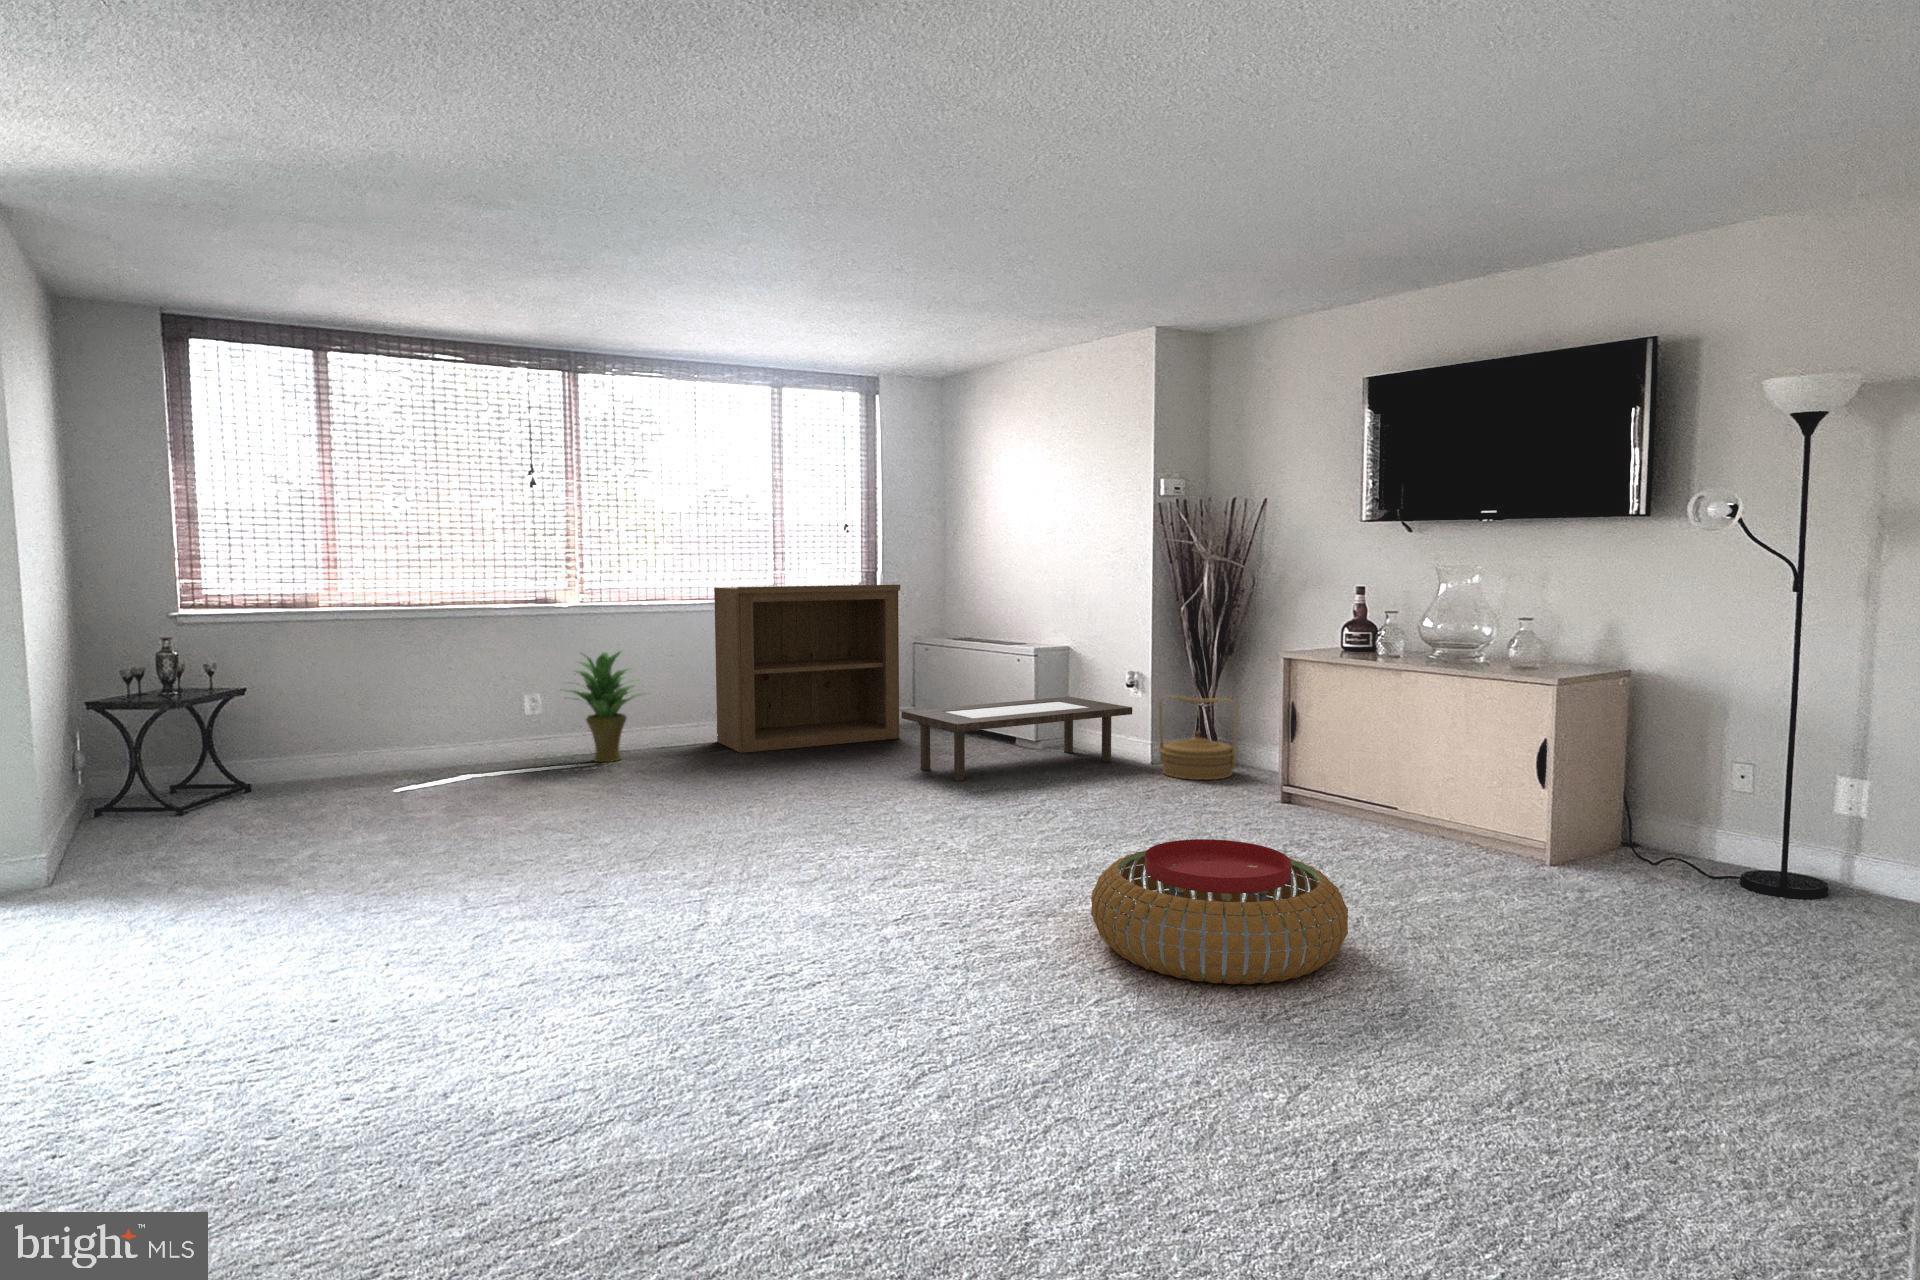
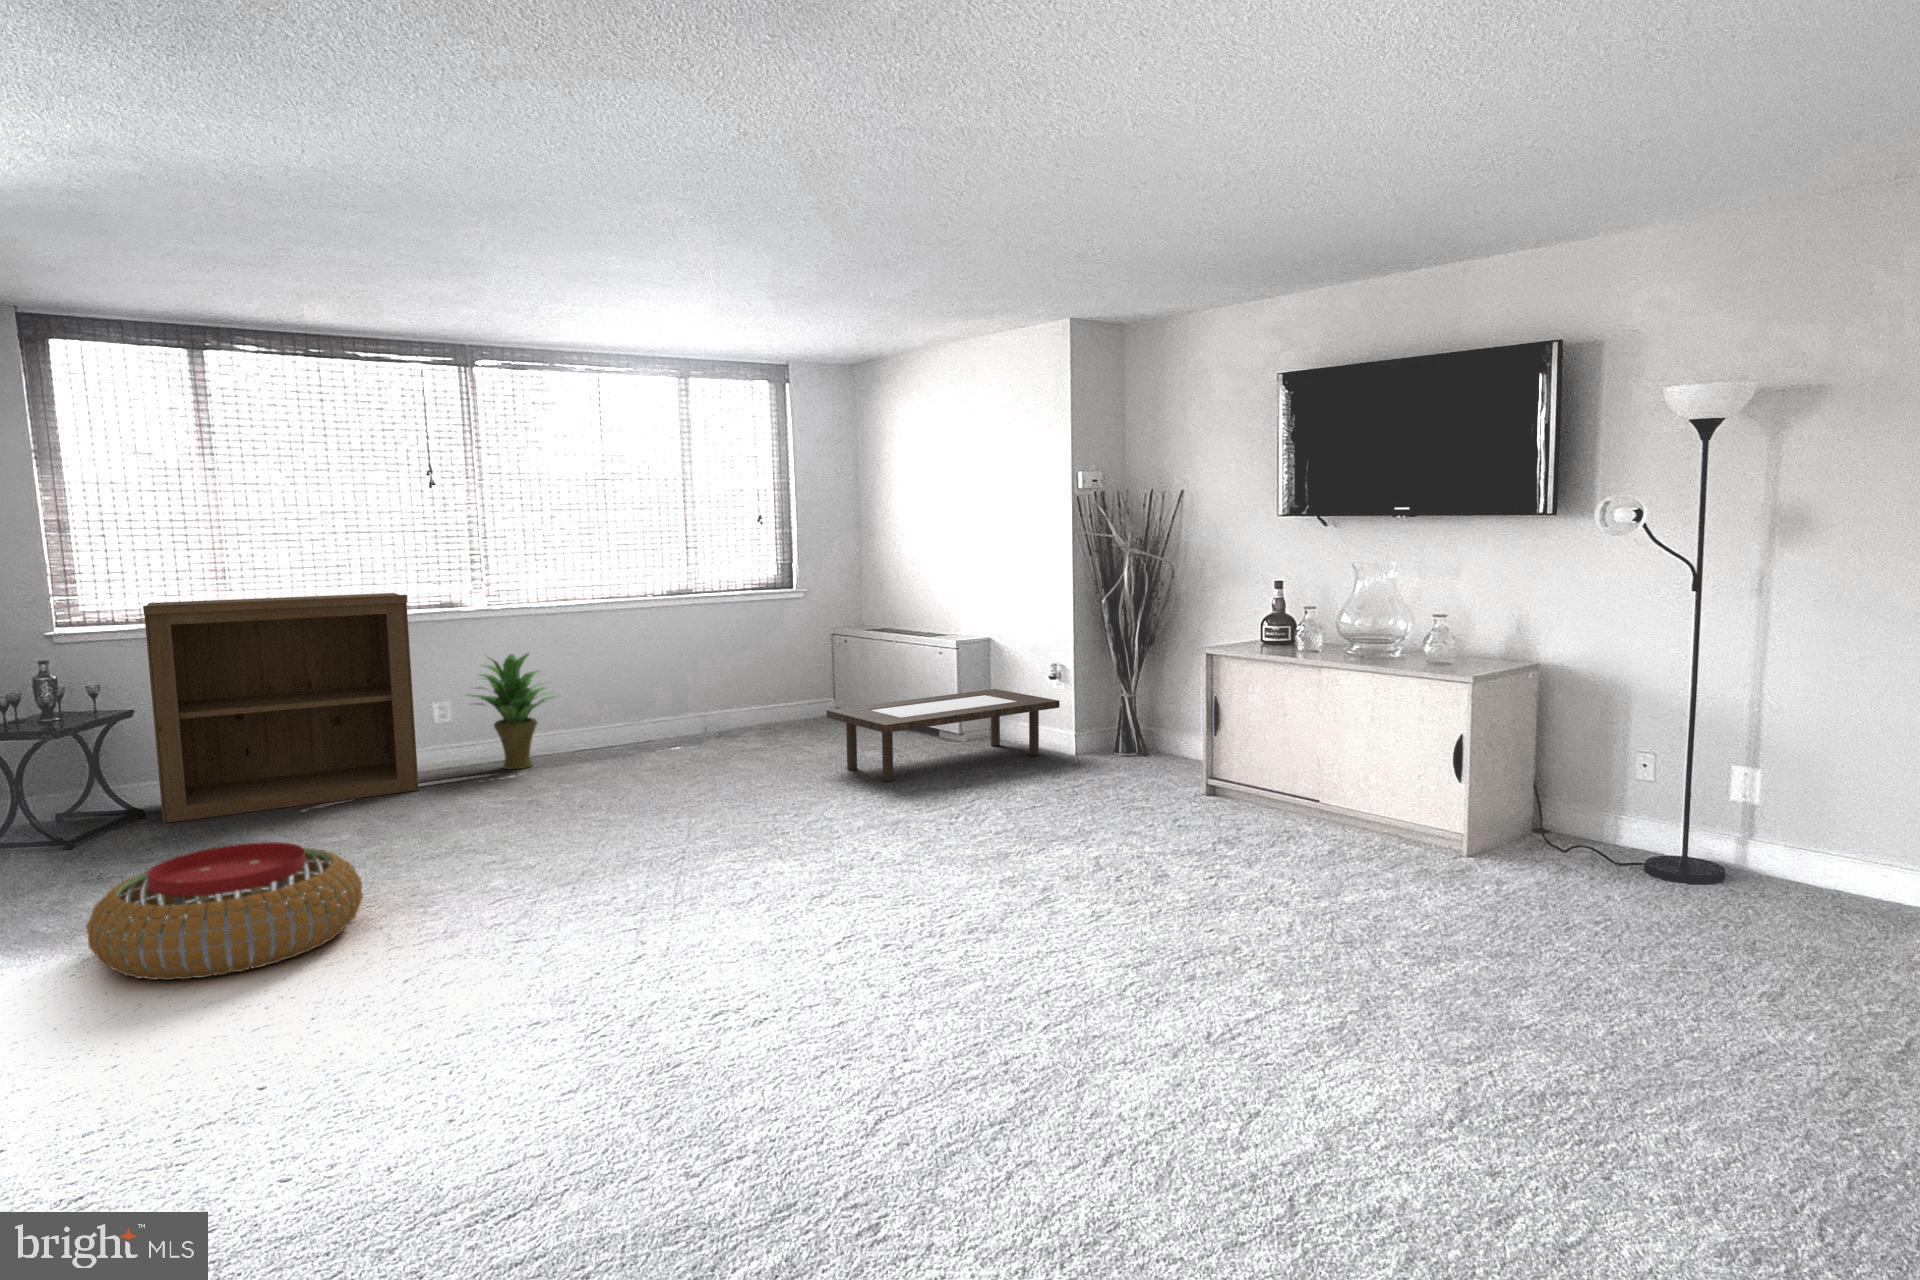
bookshelf: present [714,585,900,753] -> present [143,593,419,823]
woven basket: present [1159,695,1239,780] -> none [1086,689,1165,774]
pouf: present [1091,839,1348,984] -> present [86,842,363,980]

